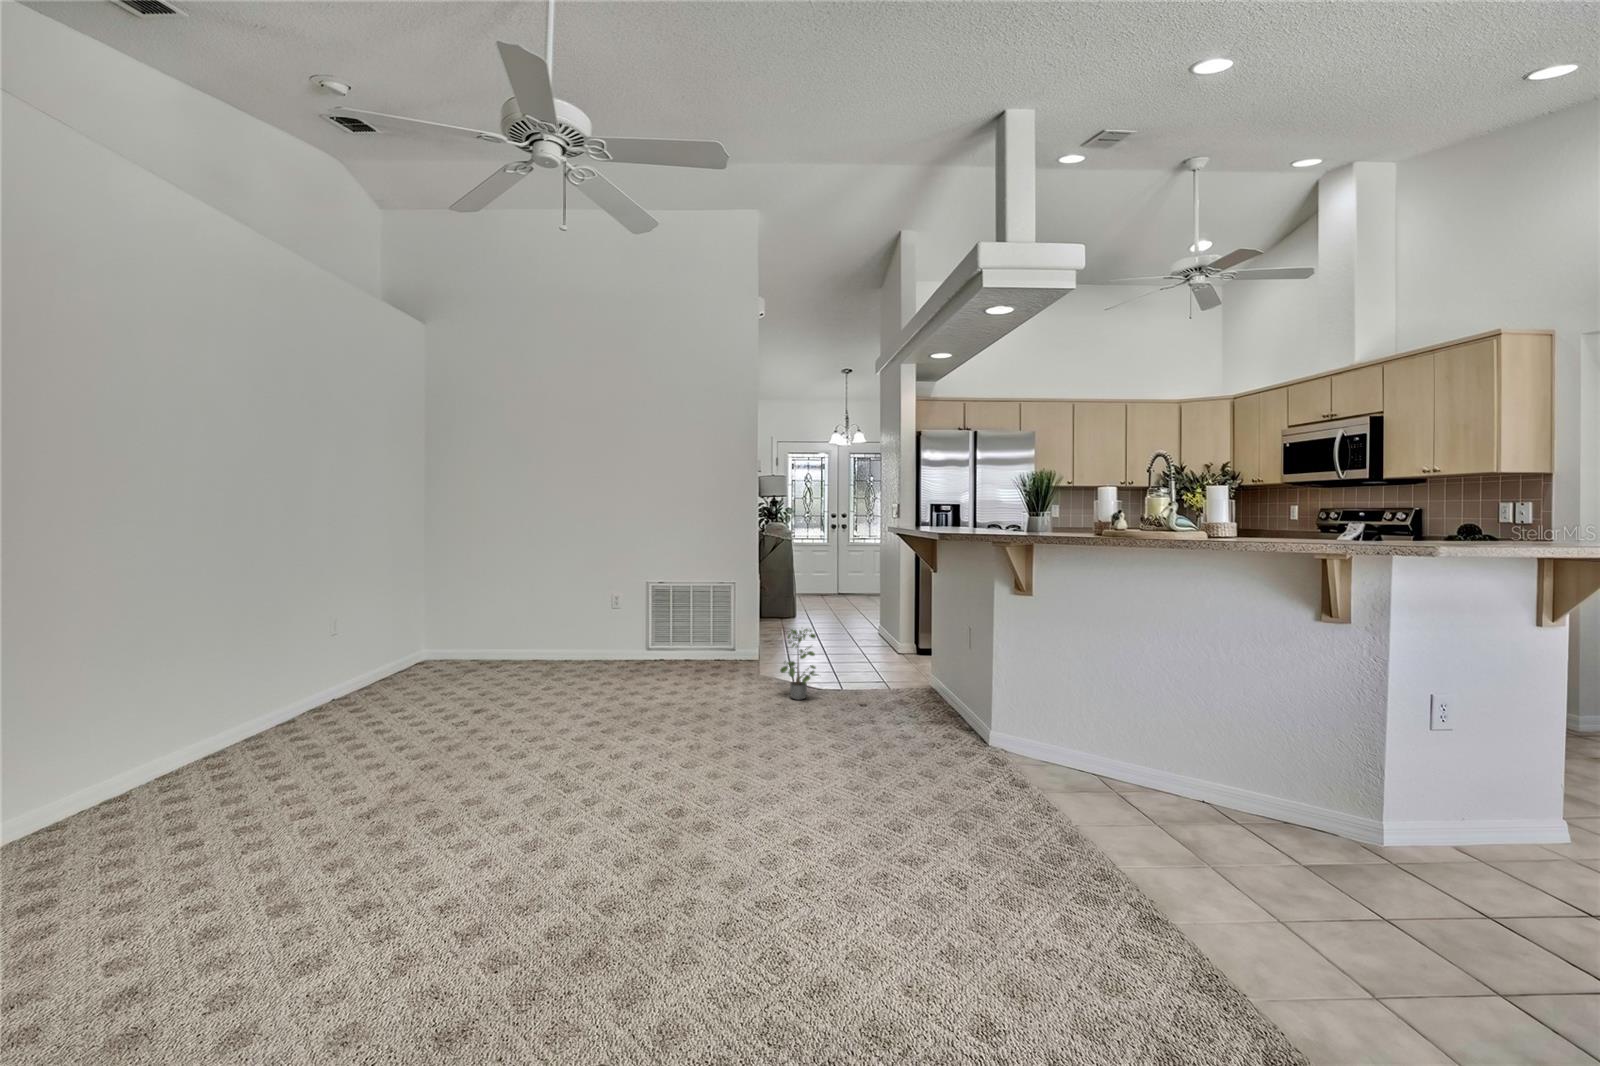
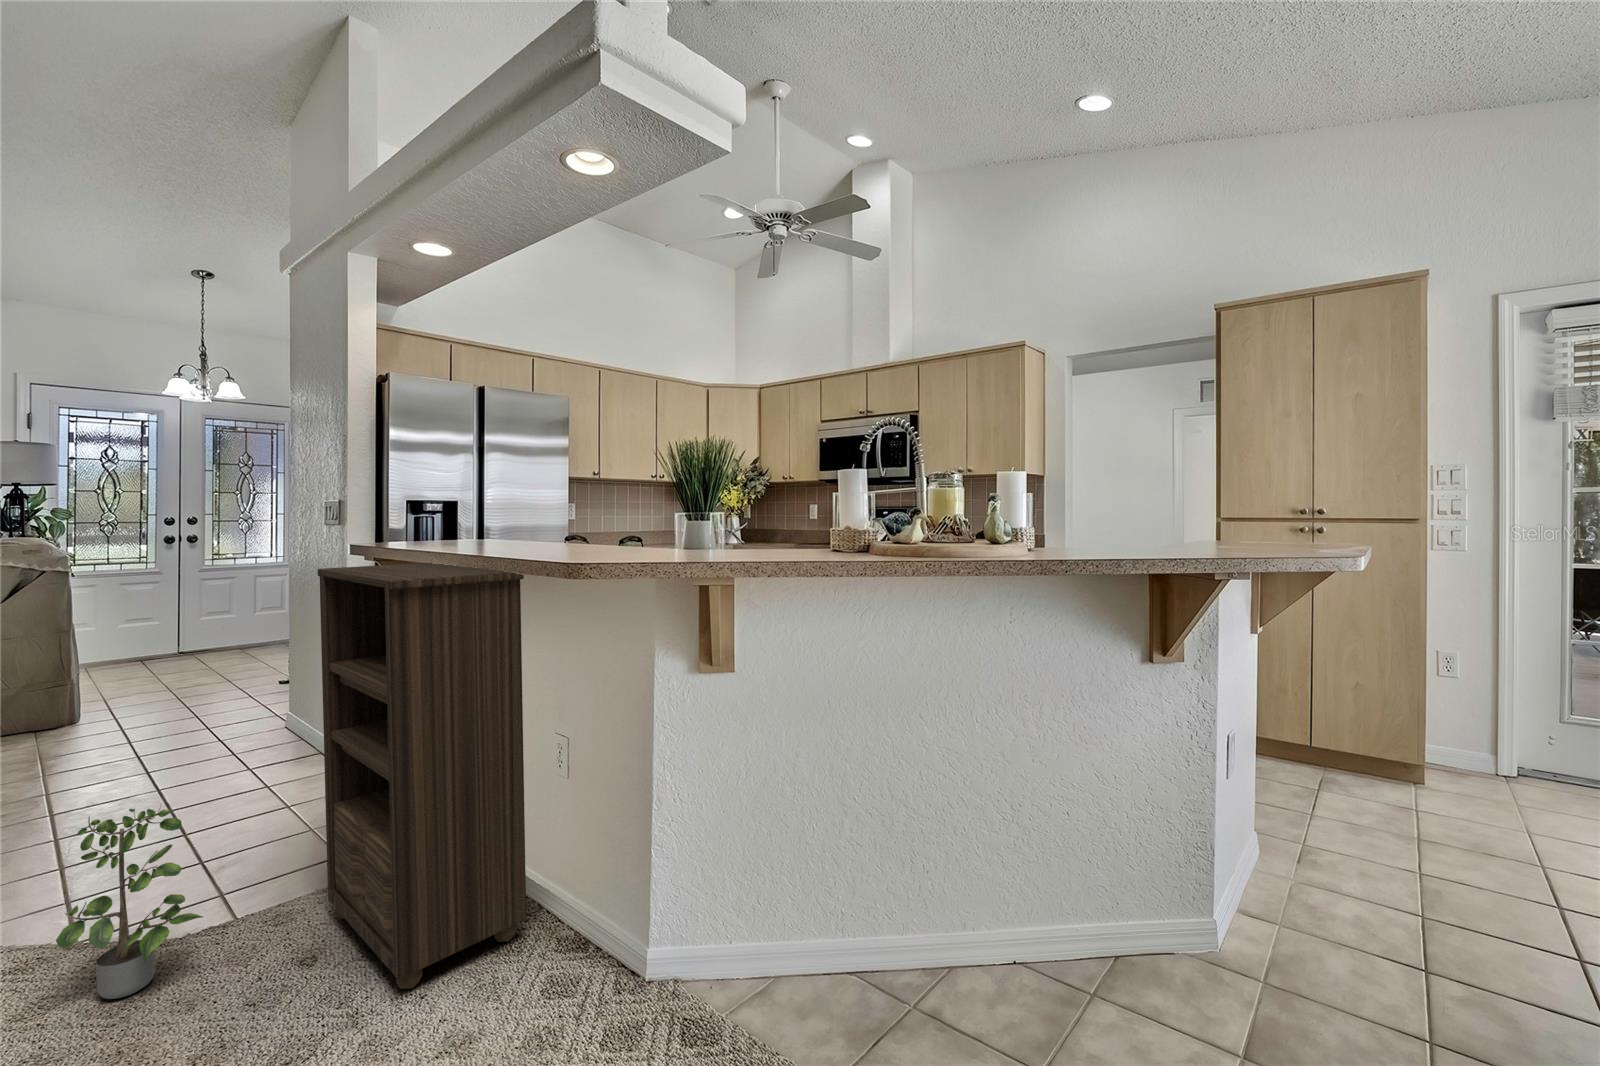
bookshelf: none [866,536,941,723] -> present [317,563,526,989]

